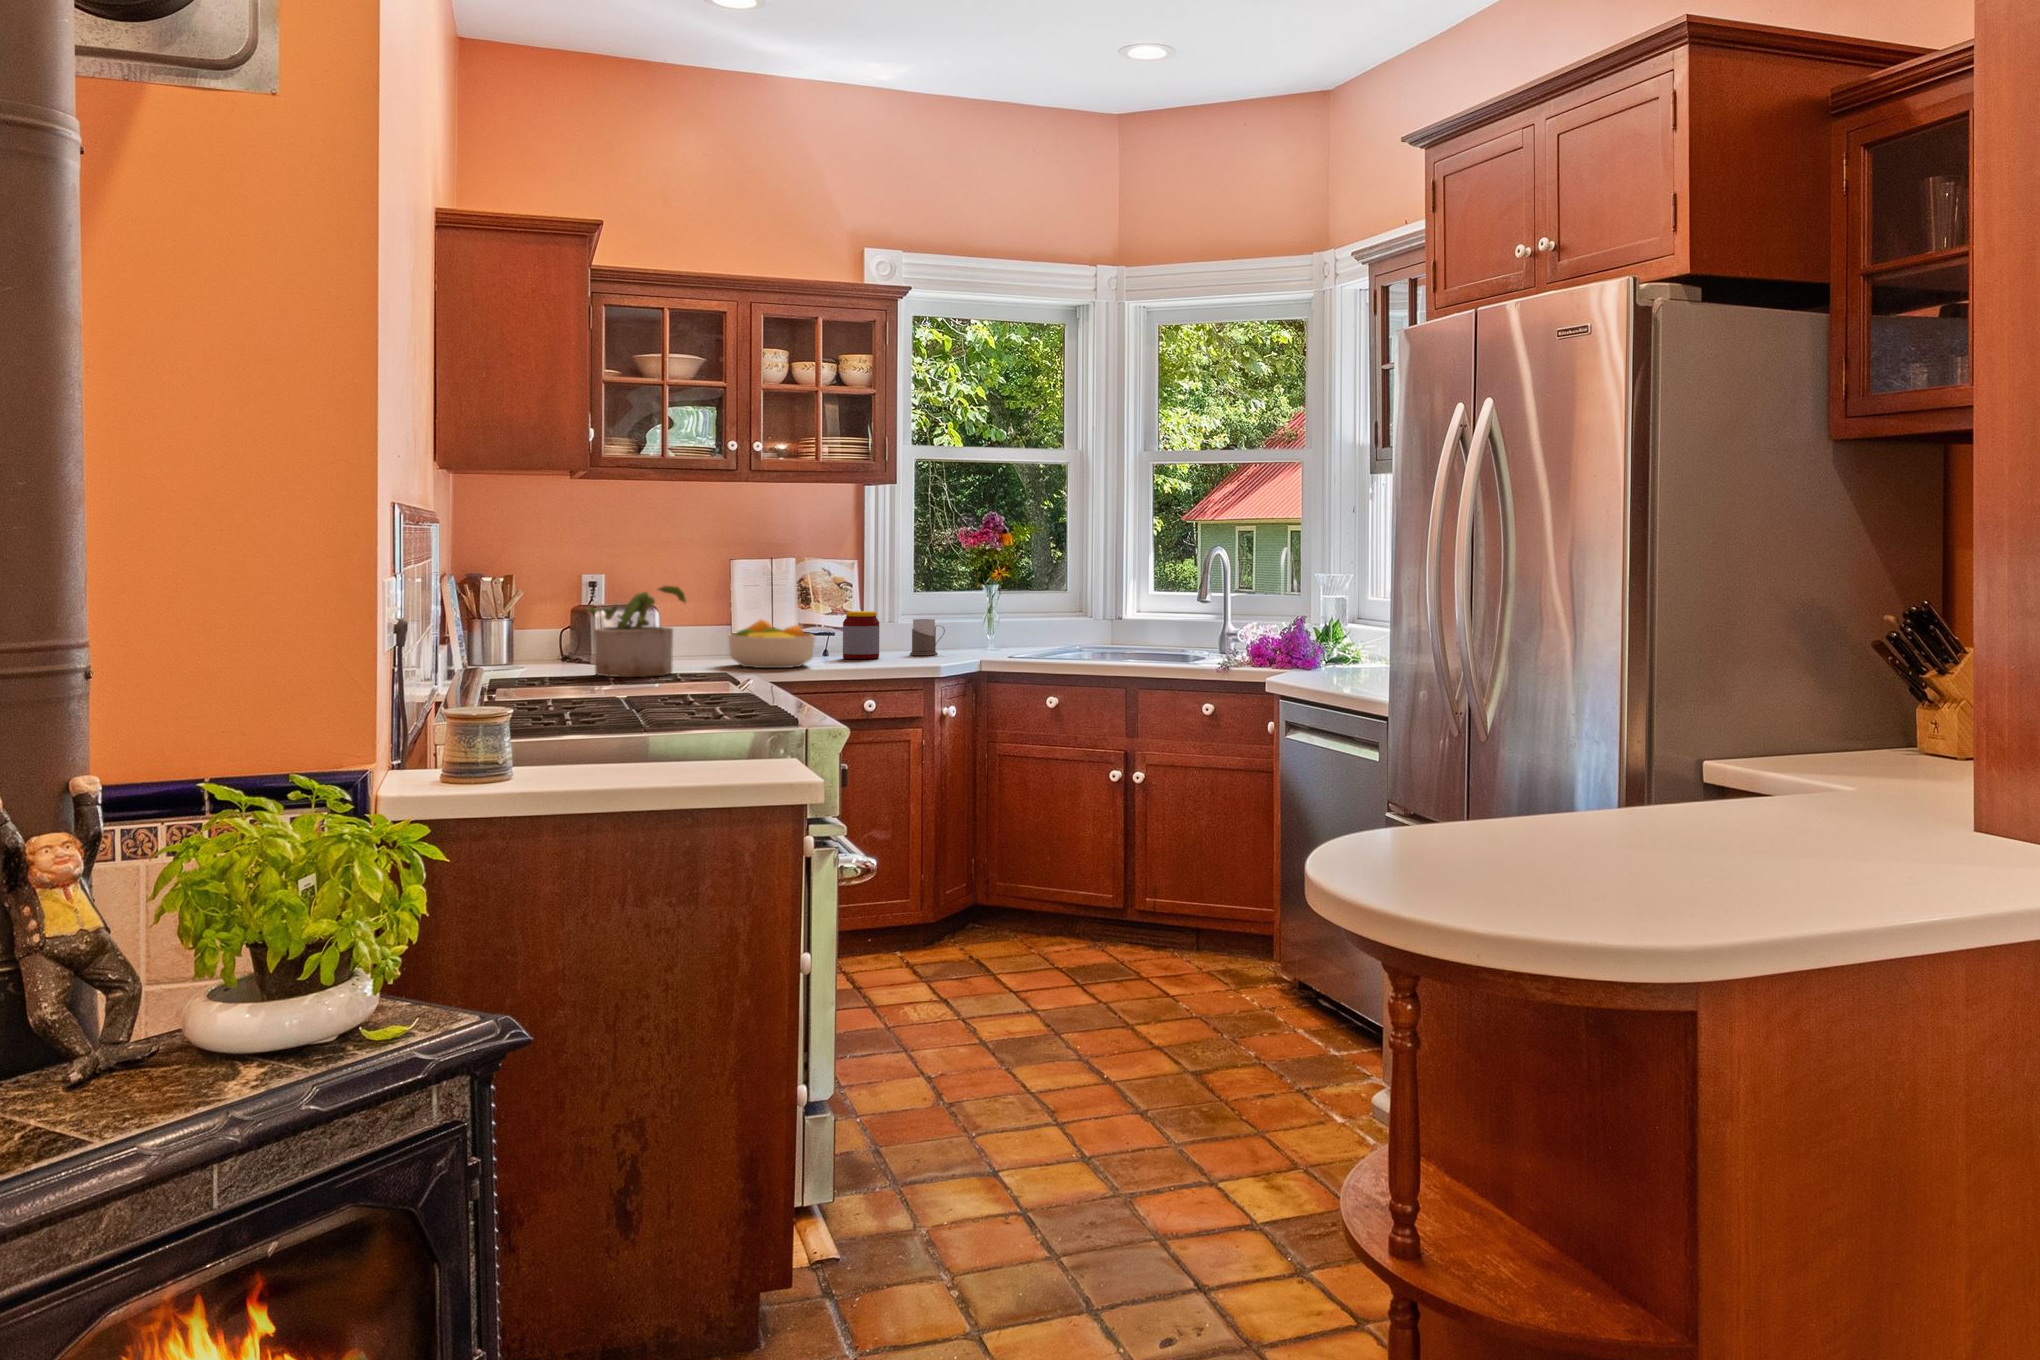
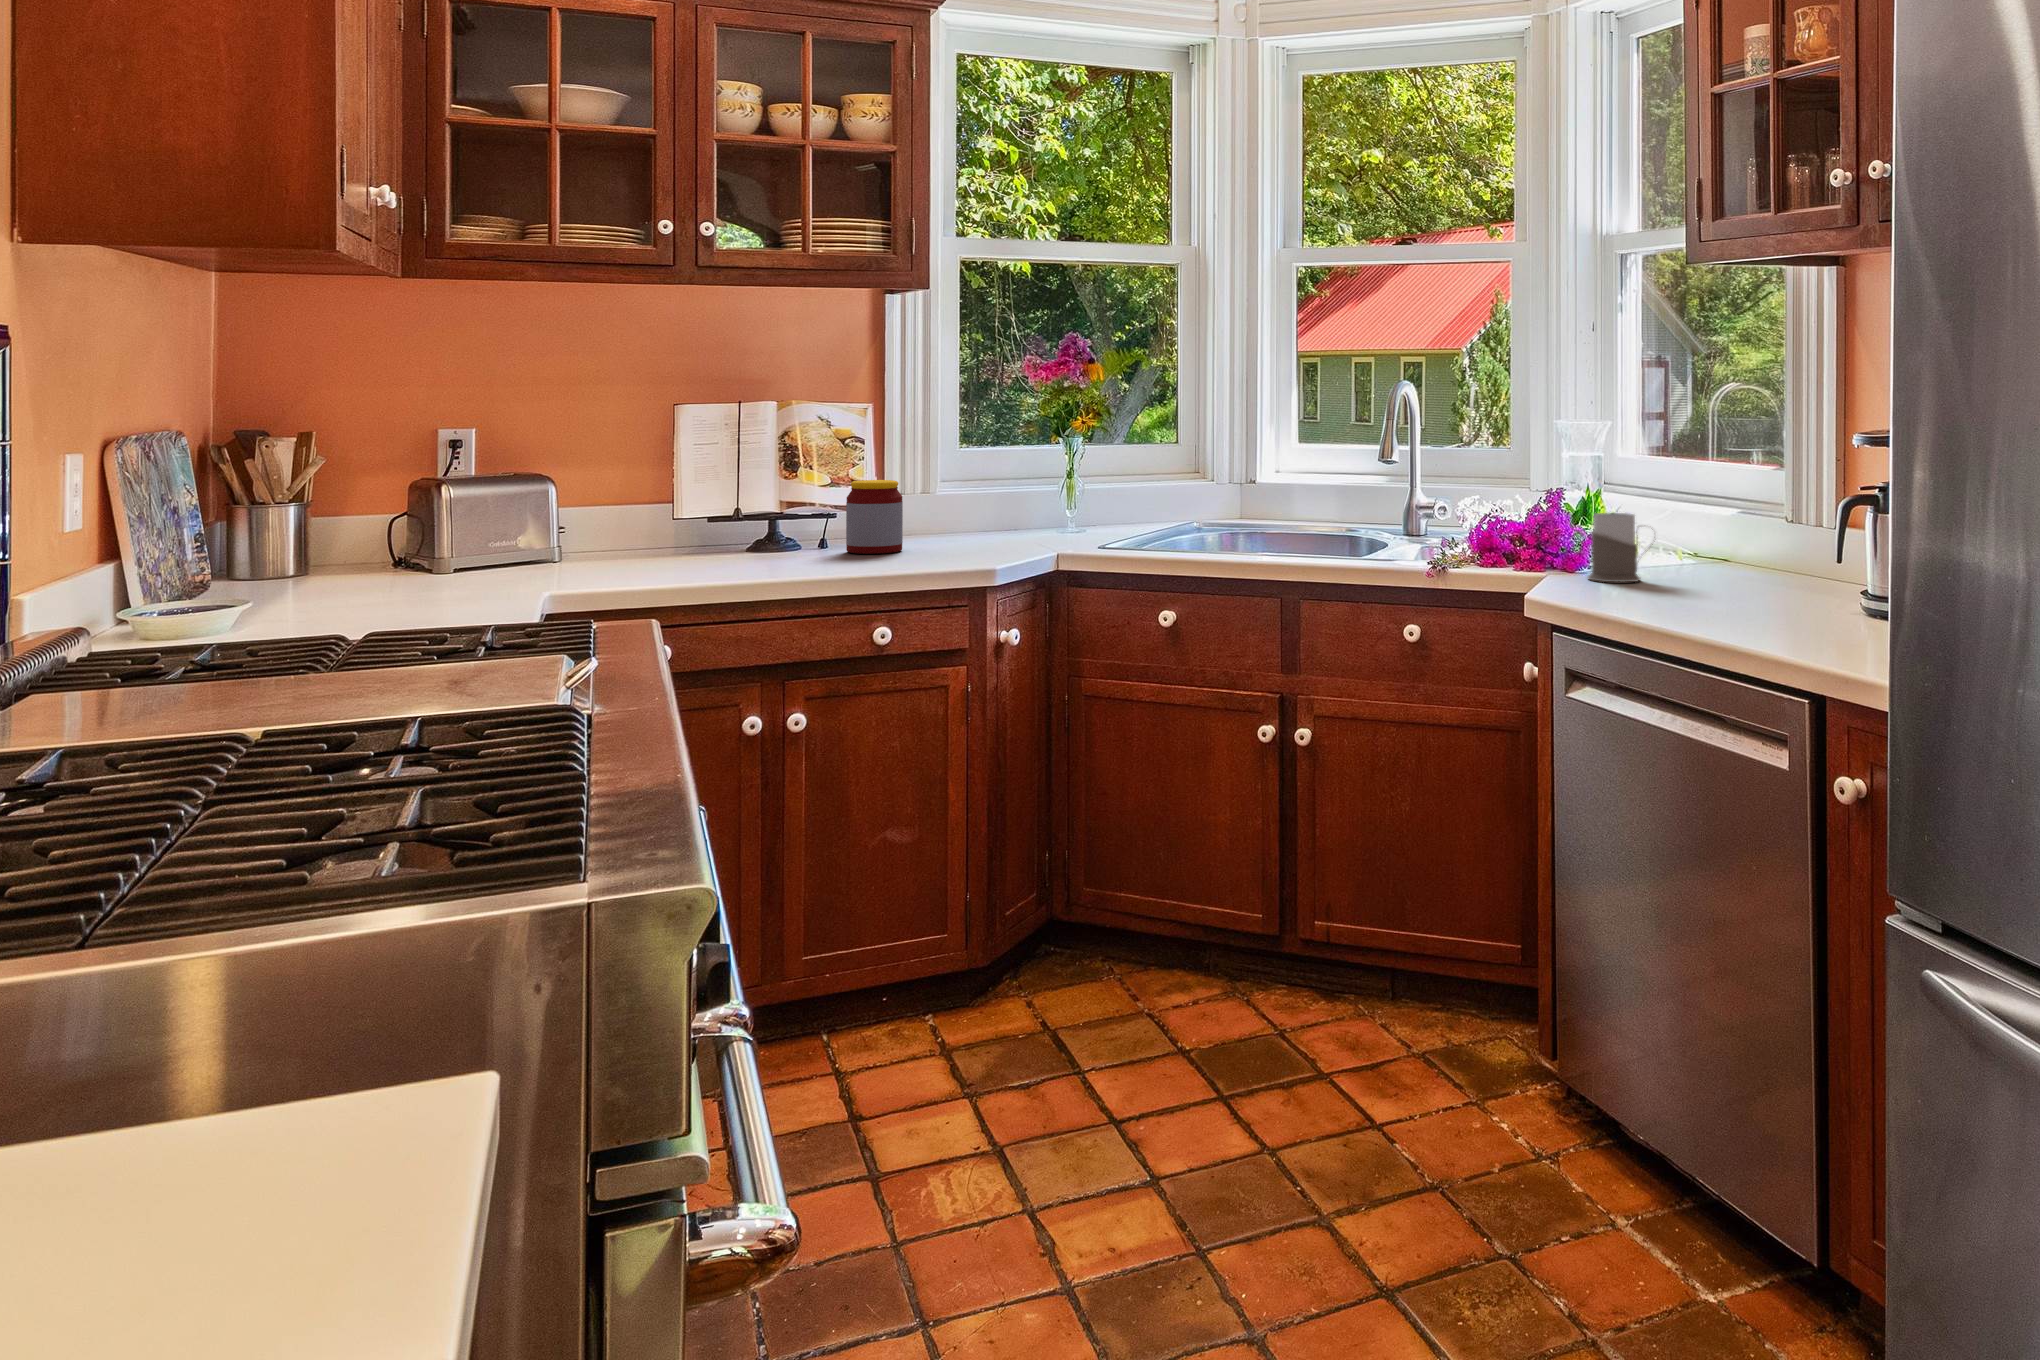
potted plant: present [588,586,686,677] -> none [401,447,571,604]
mug: present [910,619,945,655] -> present [1588,513,1653,582]
fruit bowl: present [728,620,815,668] -> none [655,496,793,577]

